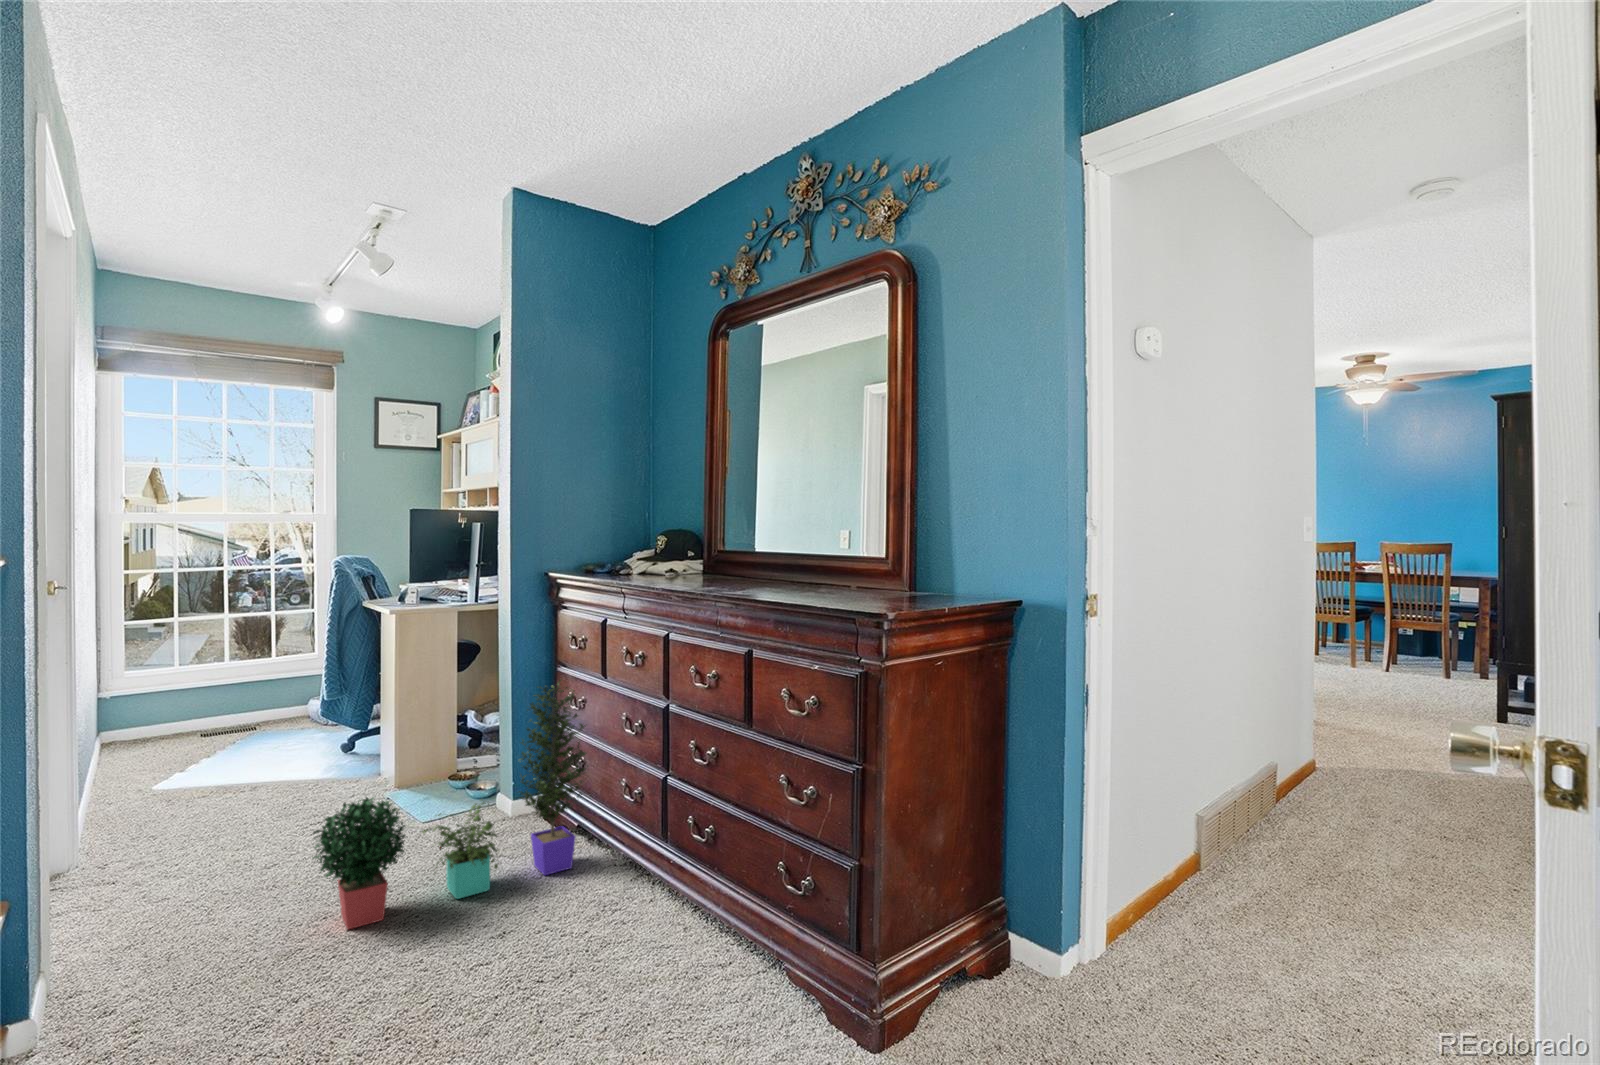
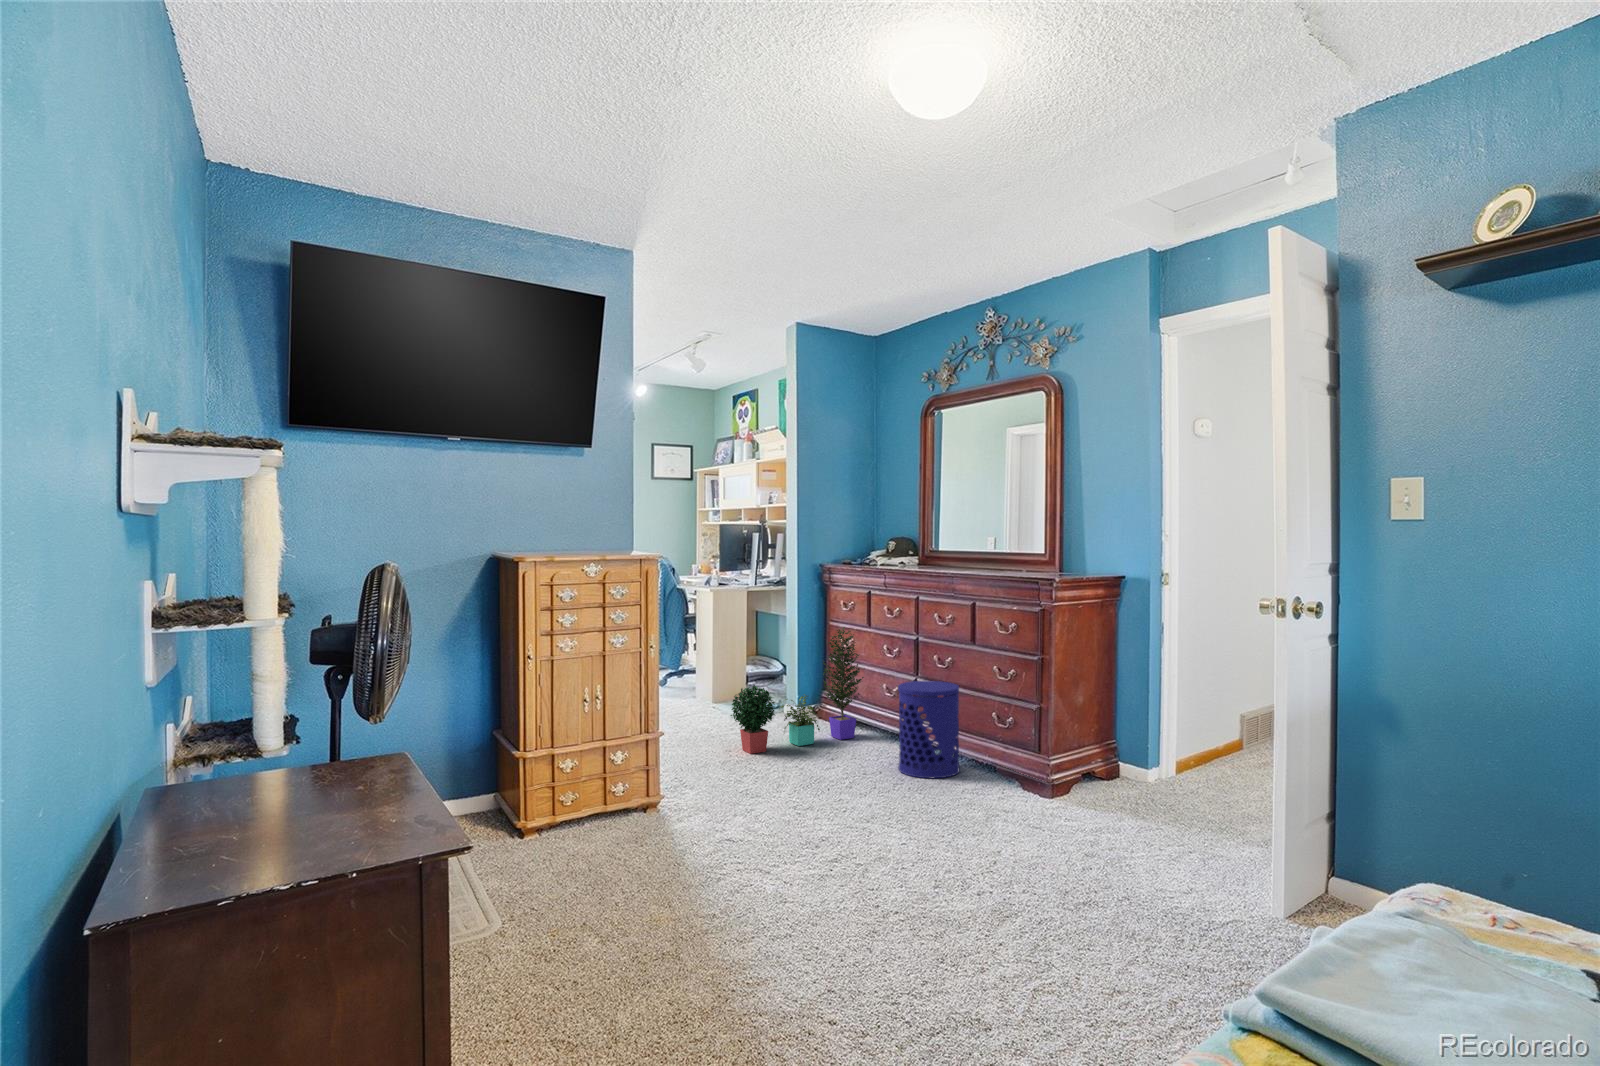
waste bin: none [605,790,721,998] -> present [898,681,960,778]

